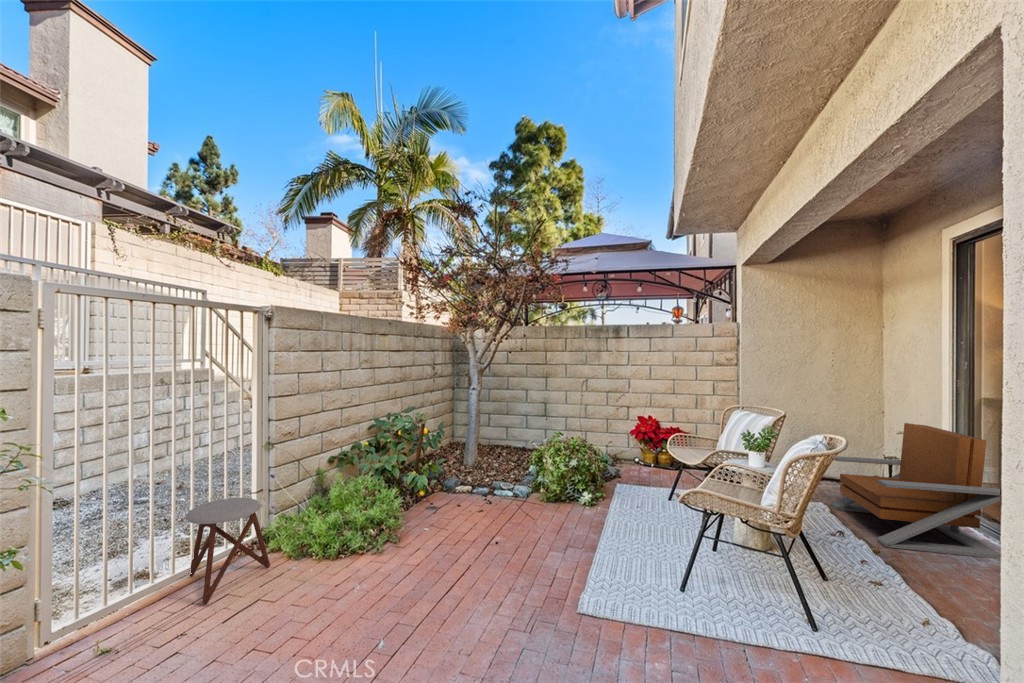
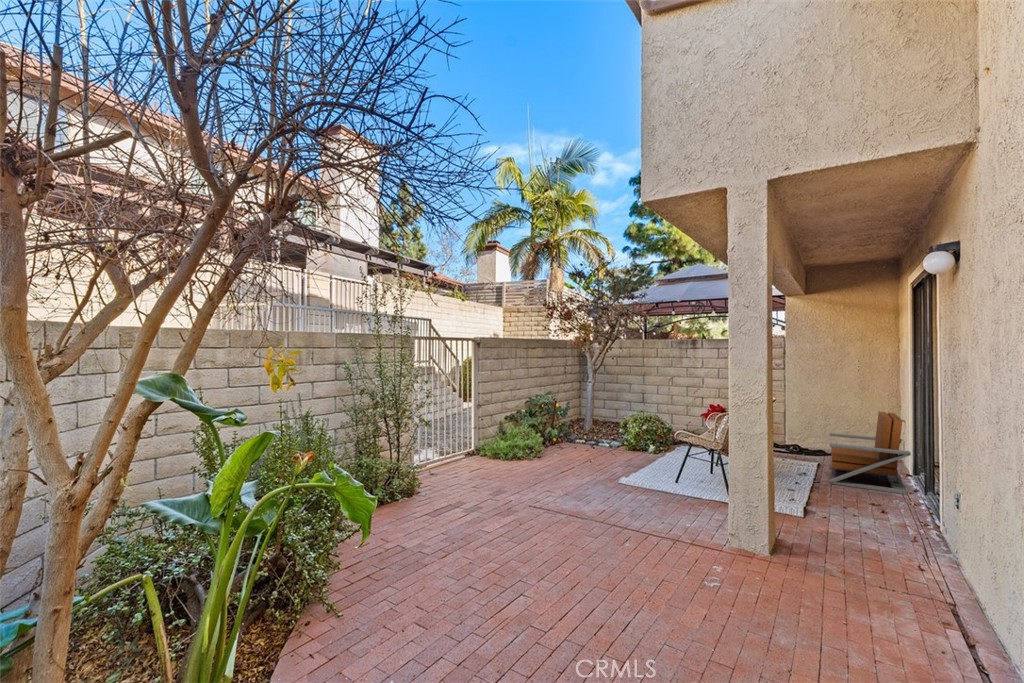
stool: present [186,498,270,605] -> none [452,427,483,466]

